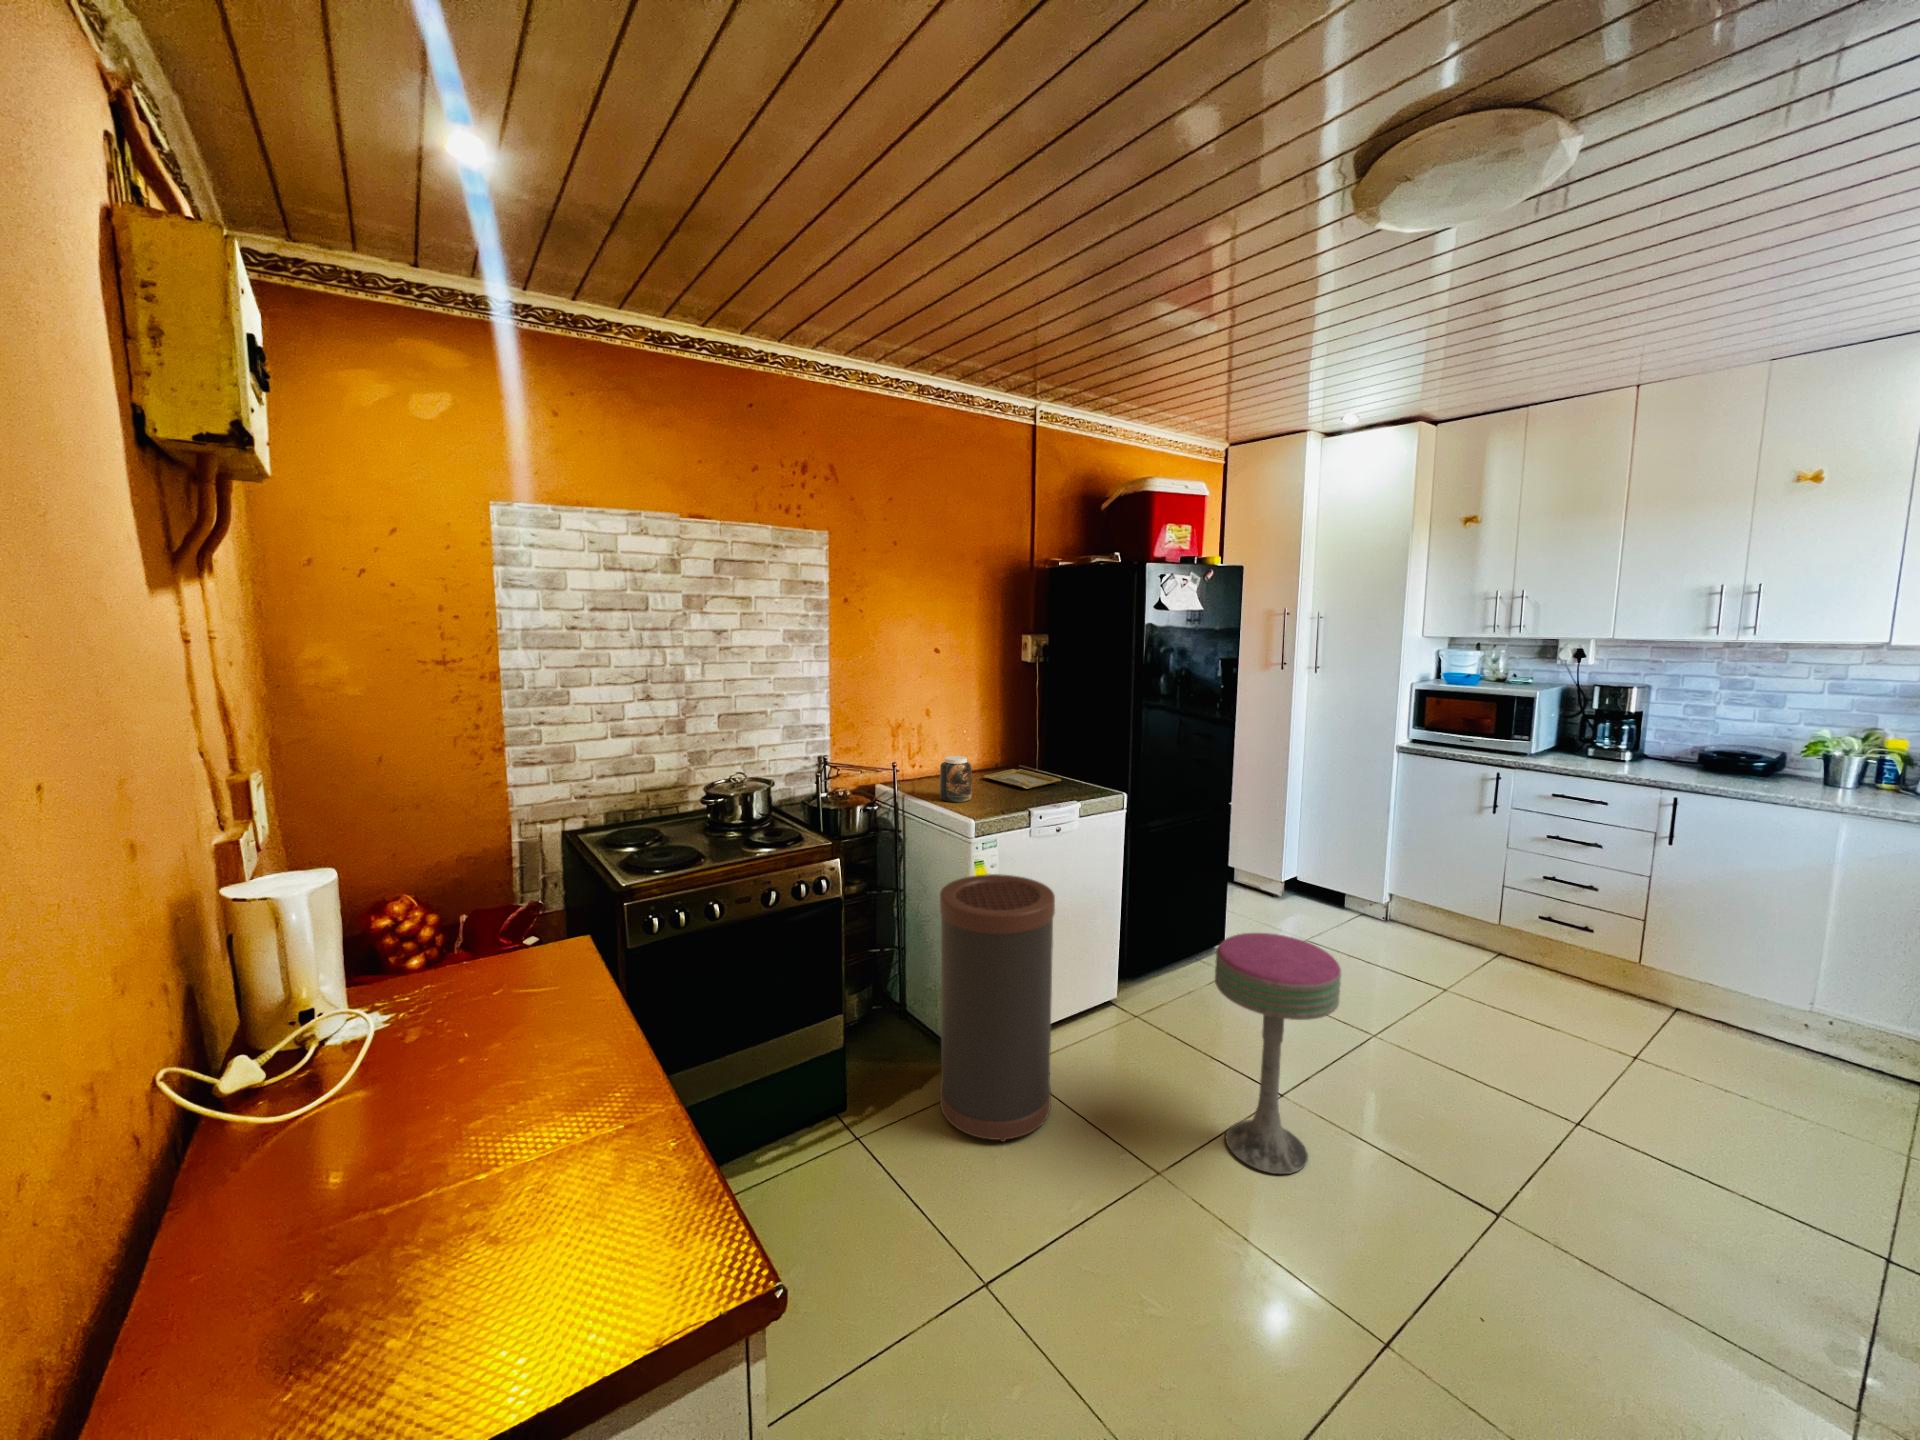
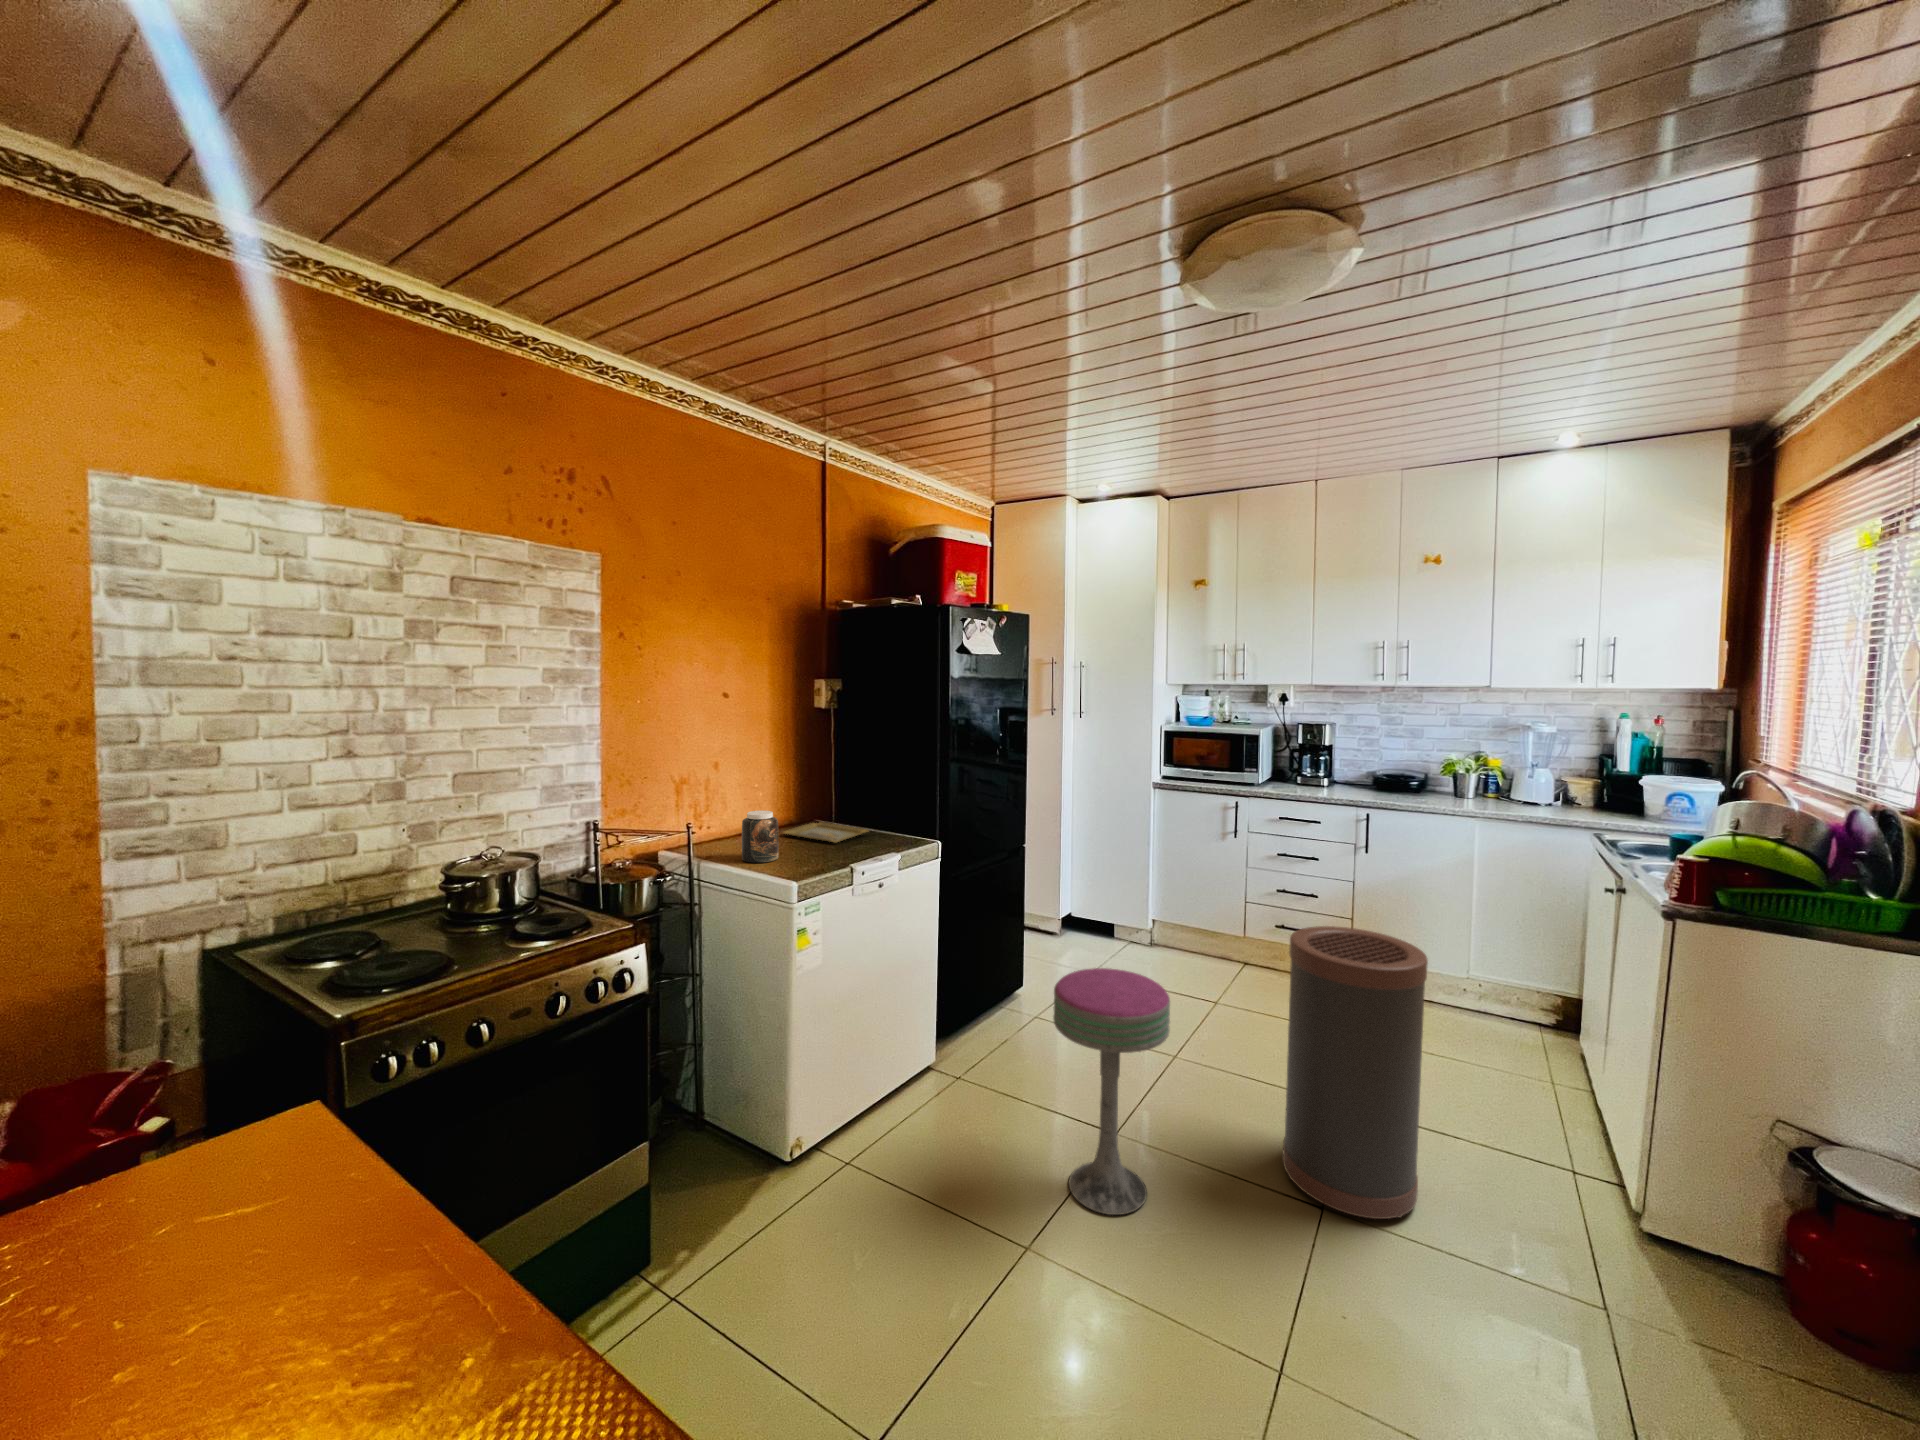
trash can: present [940,874,1055,1142] -> present [1283,926,1428,1219]

